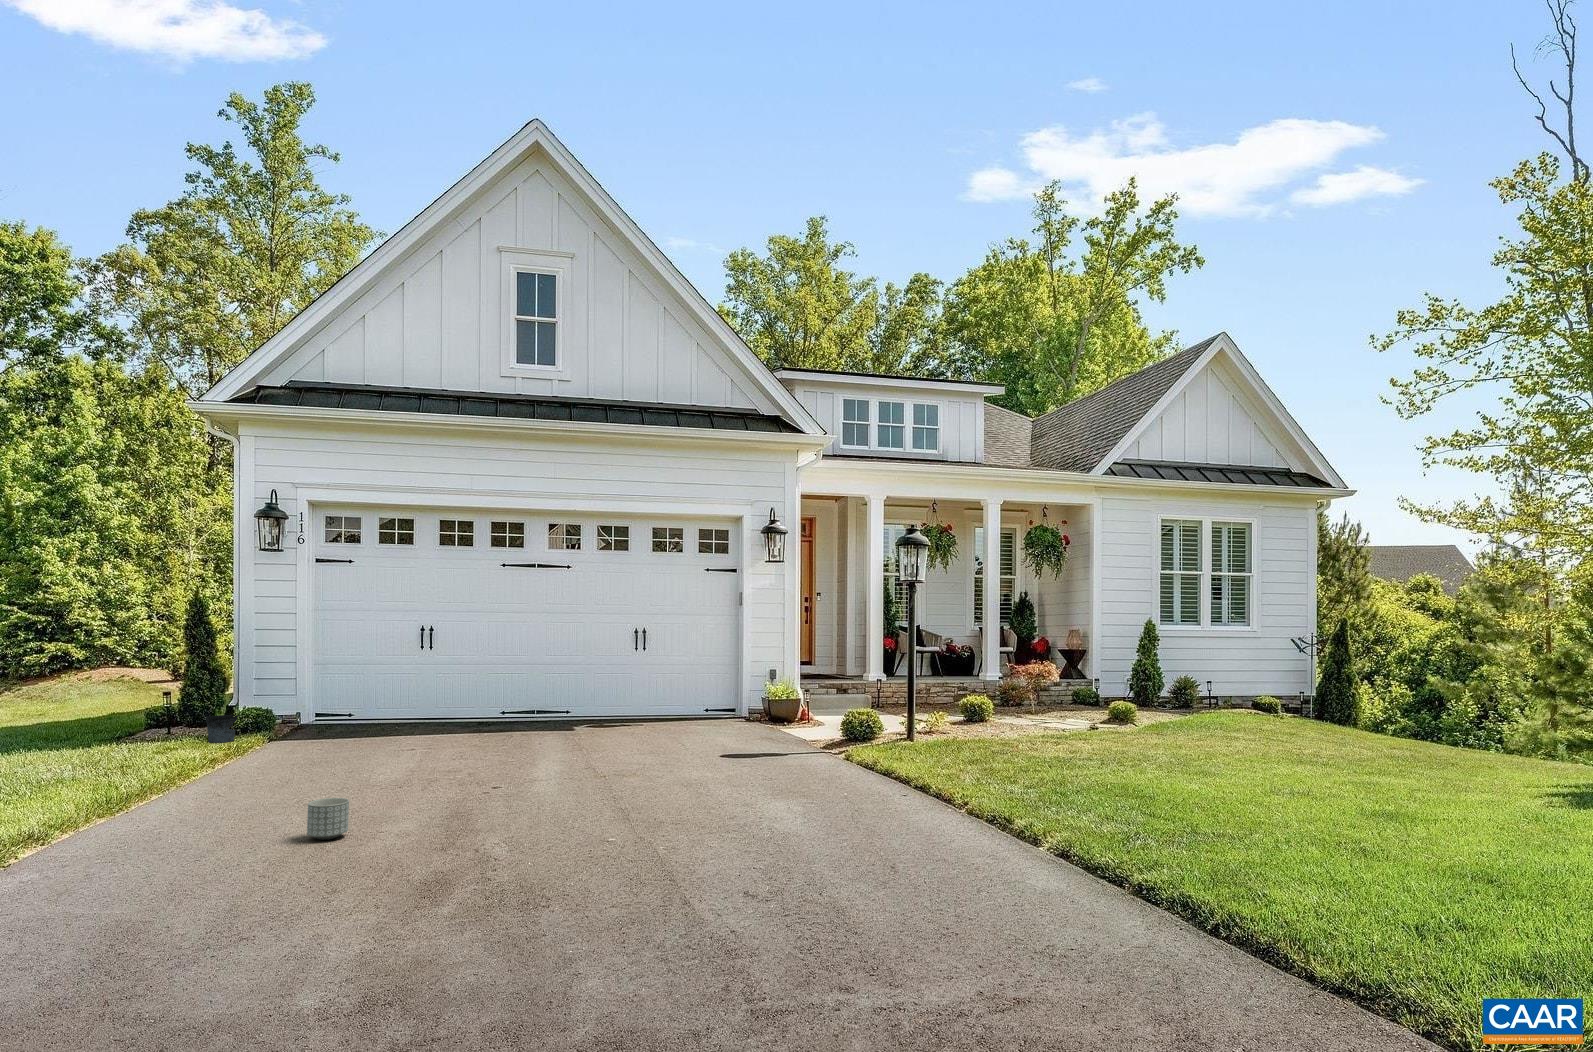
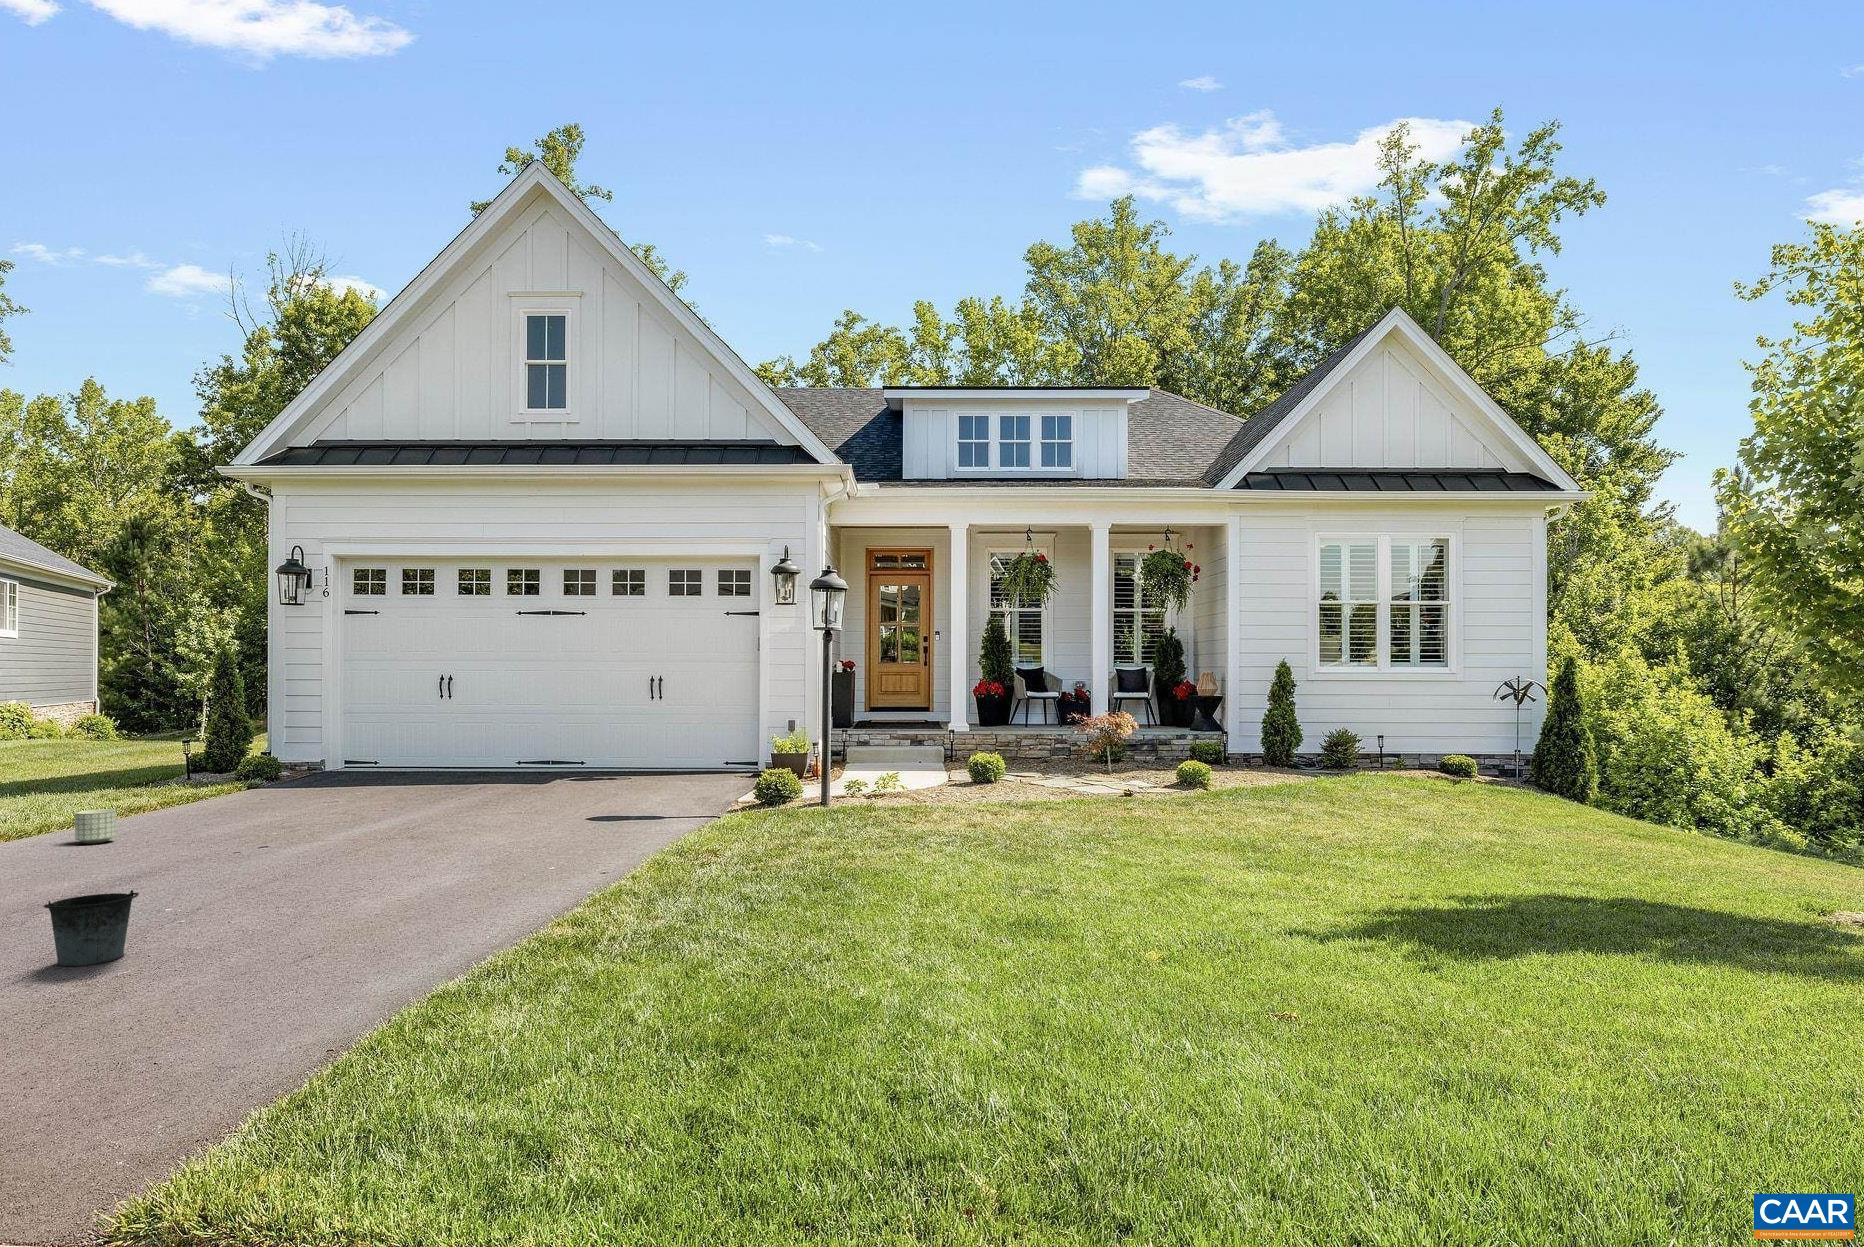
bucket: present [206,714,240,743] -> present [44,890,139,966]

